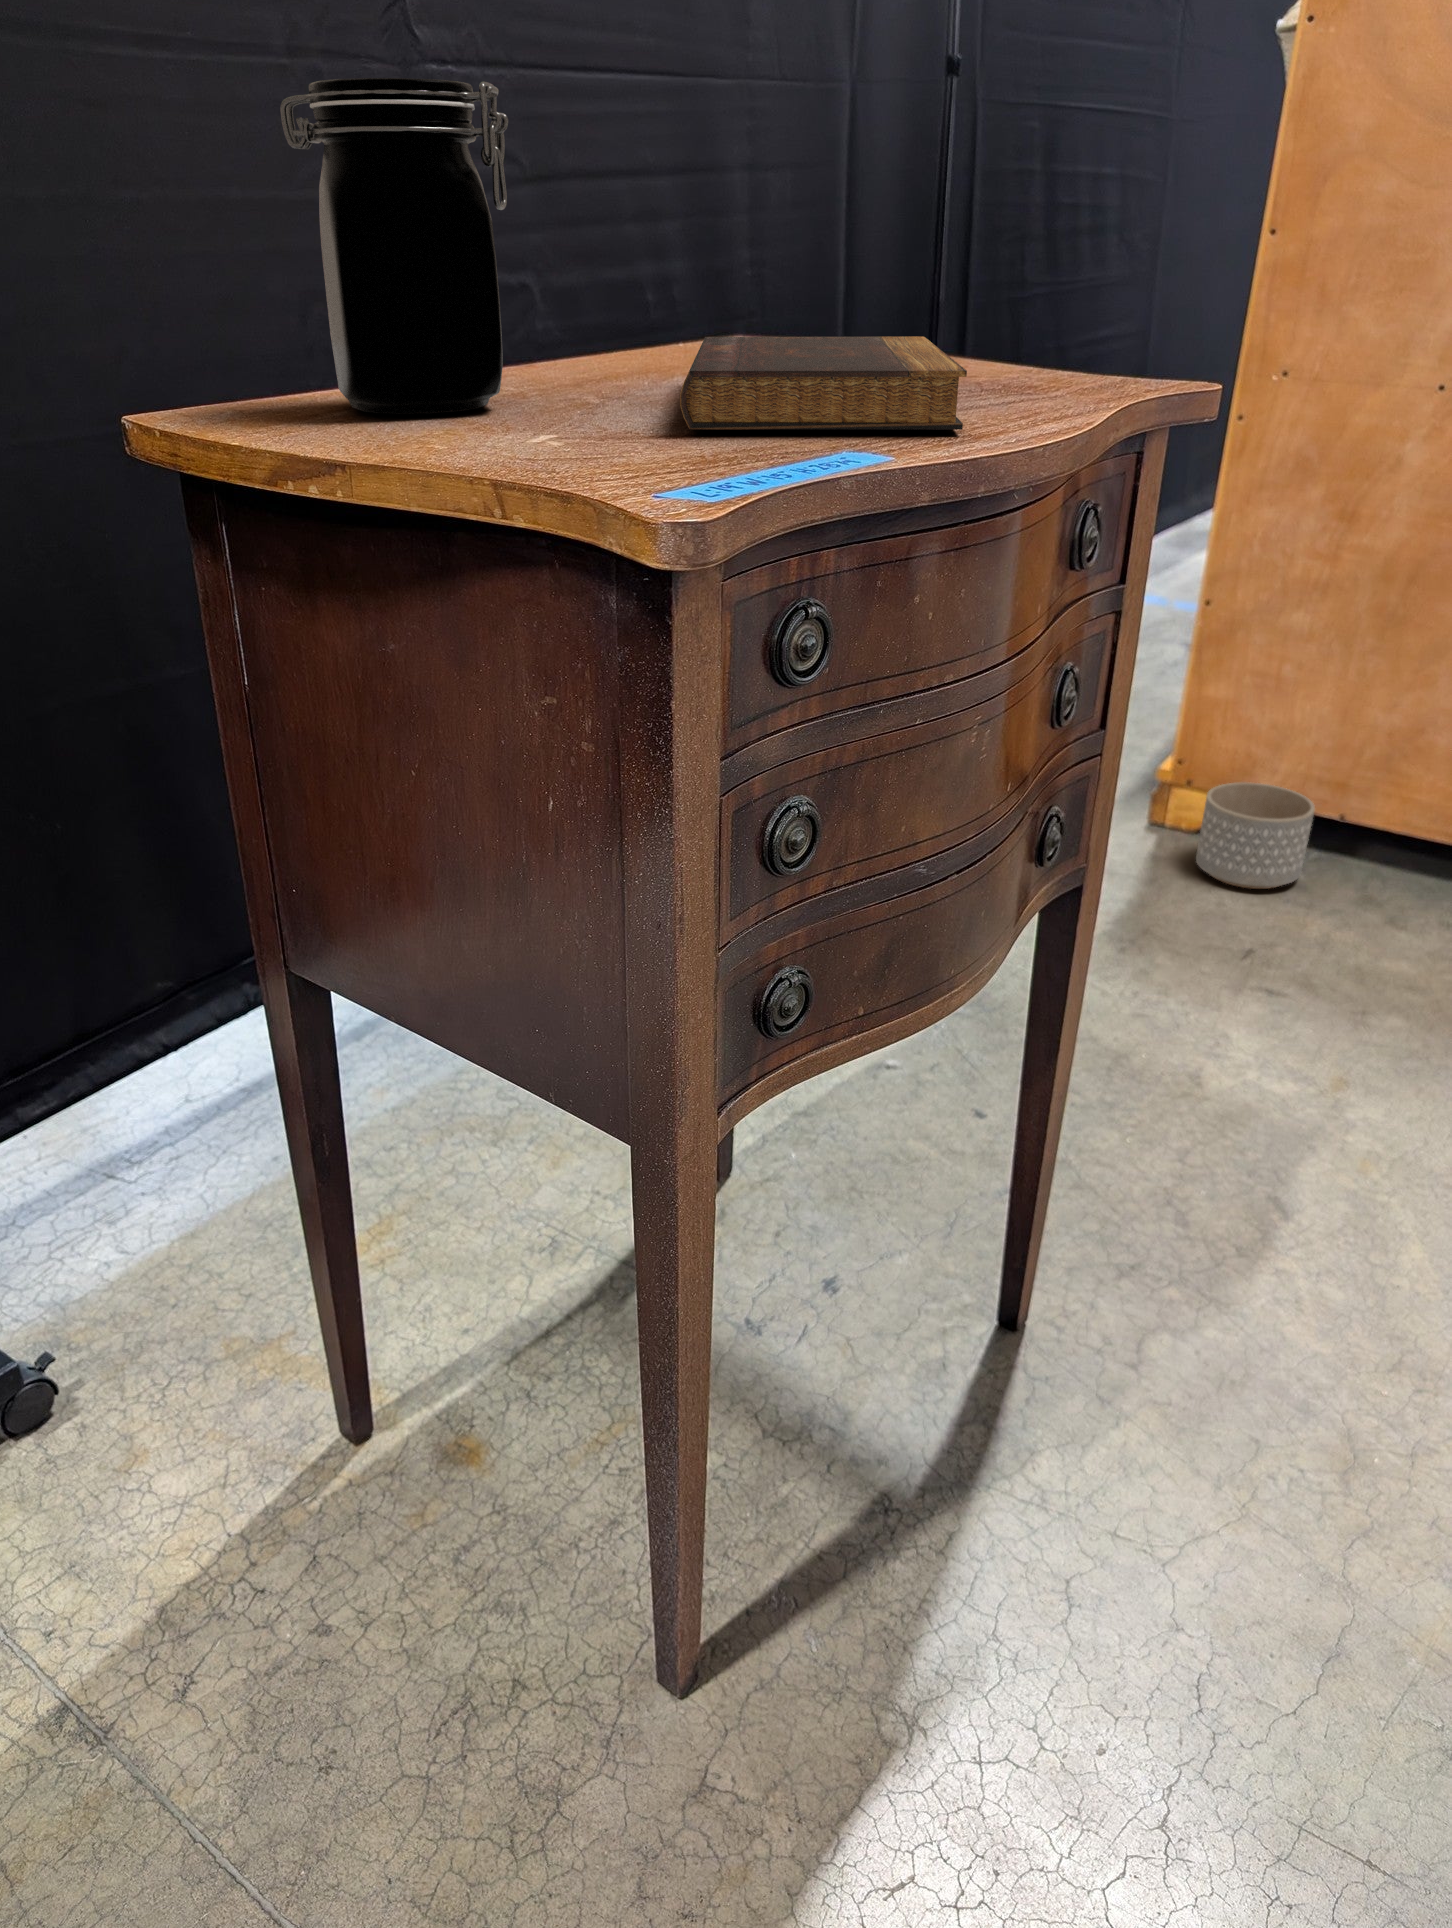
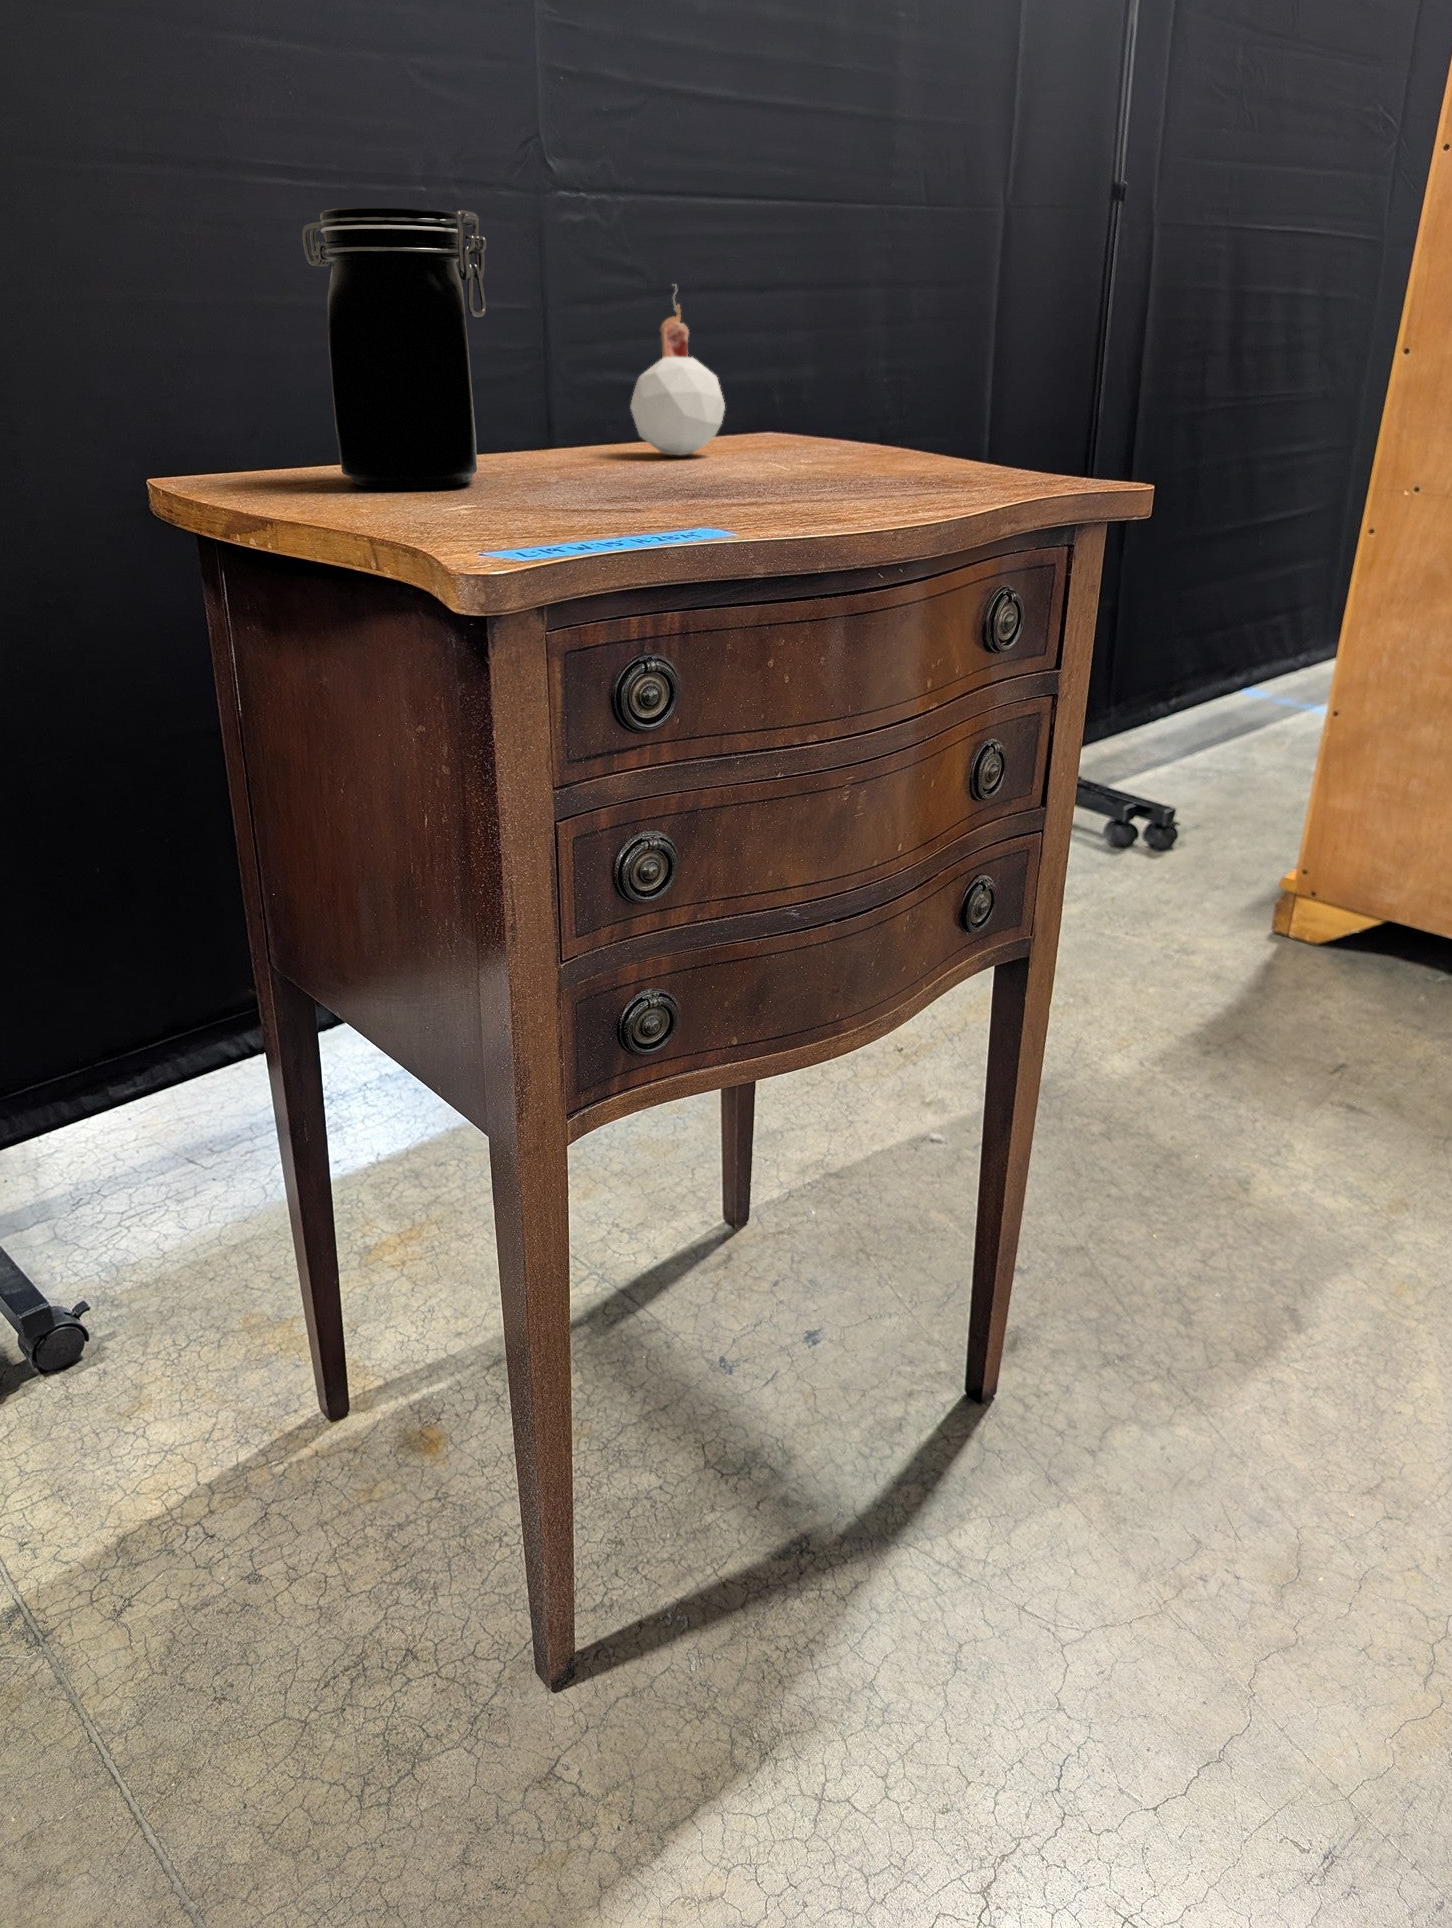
candle: none [612,166,714,363] -> present [630,285,725,455]
book: present [680,336,967,430] -> none [591,431,882,511]
planter: present [1196,782,1315,889] -> none [1304,896,1429,1005]

